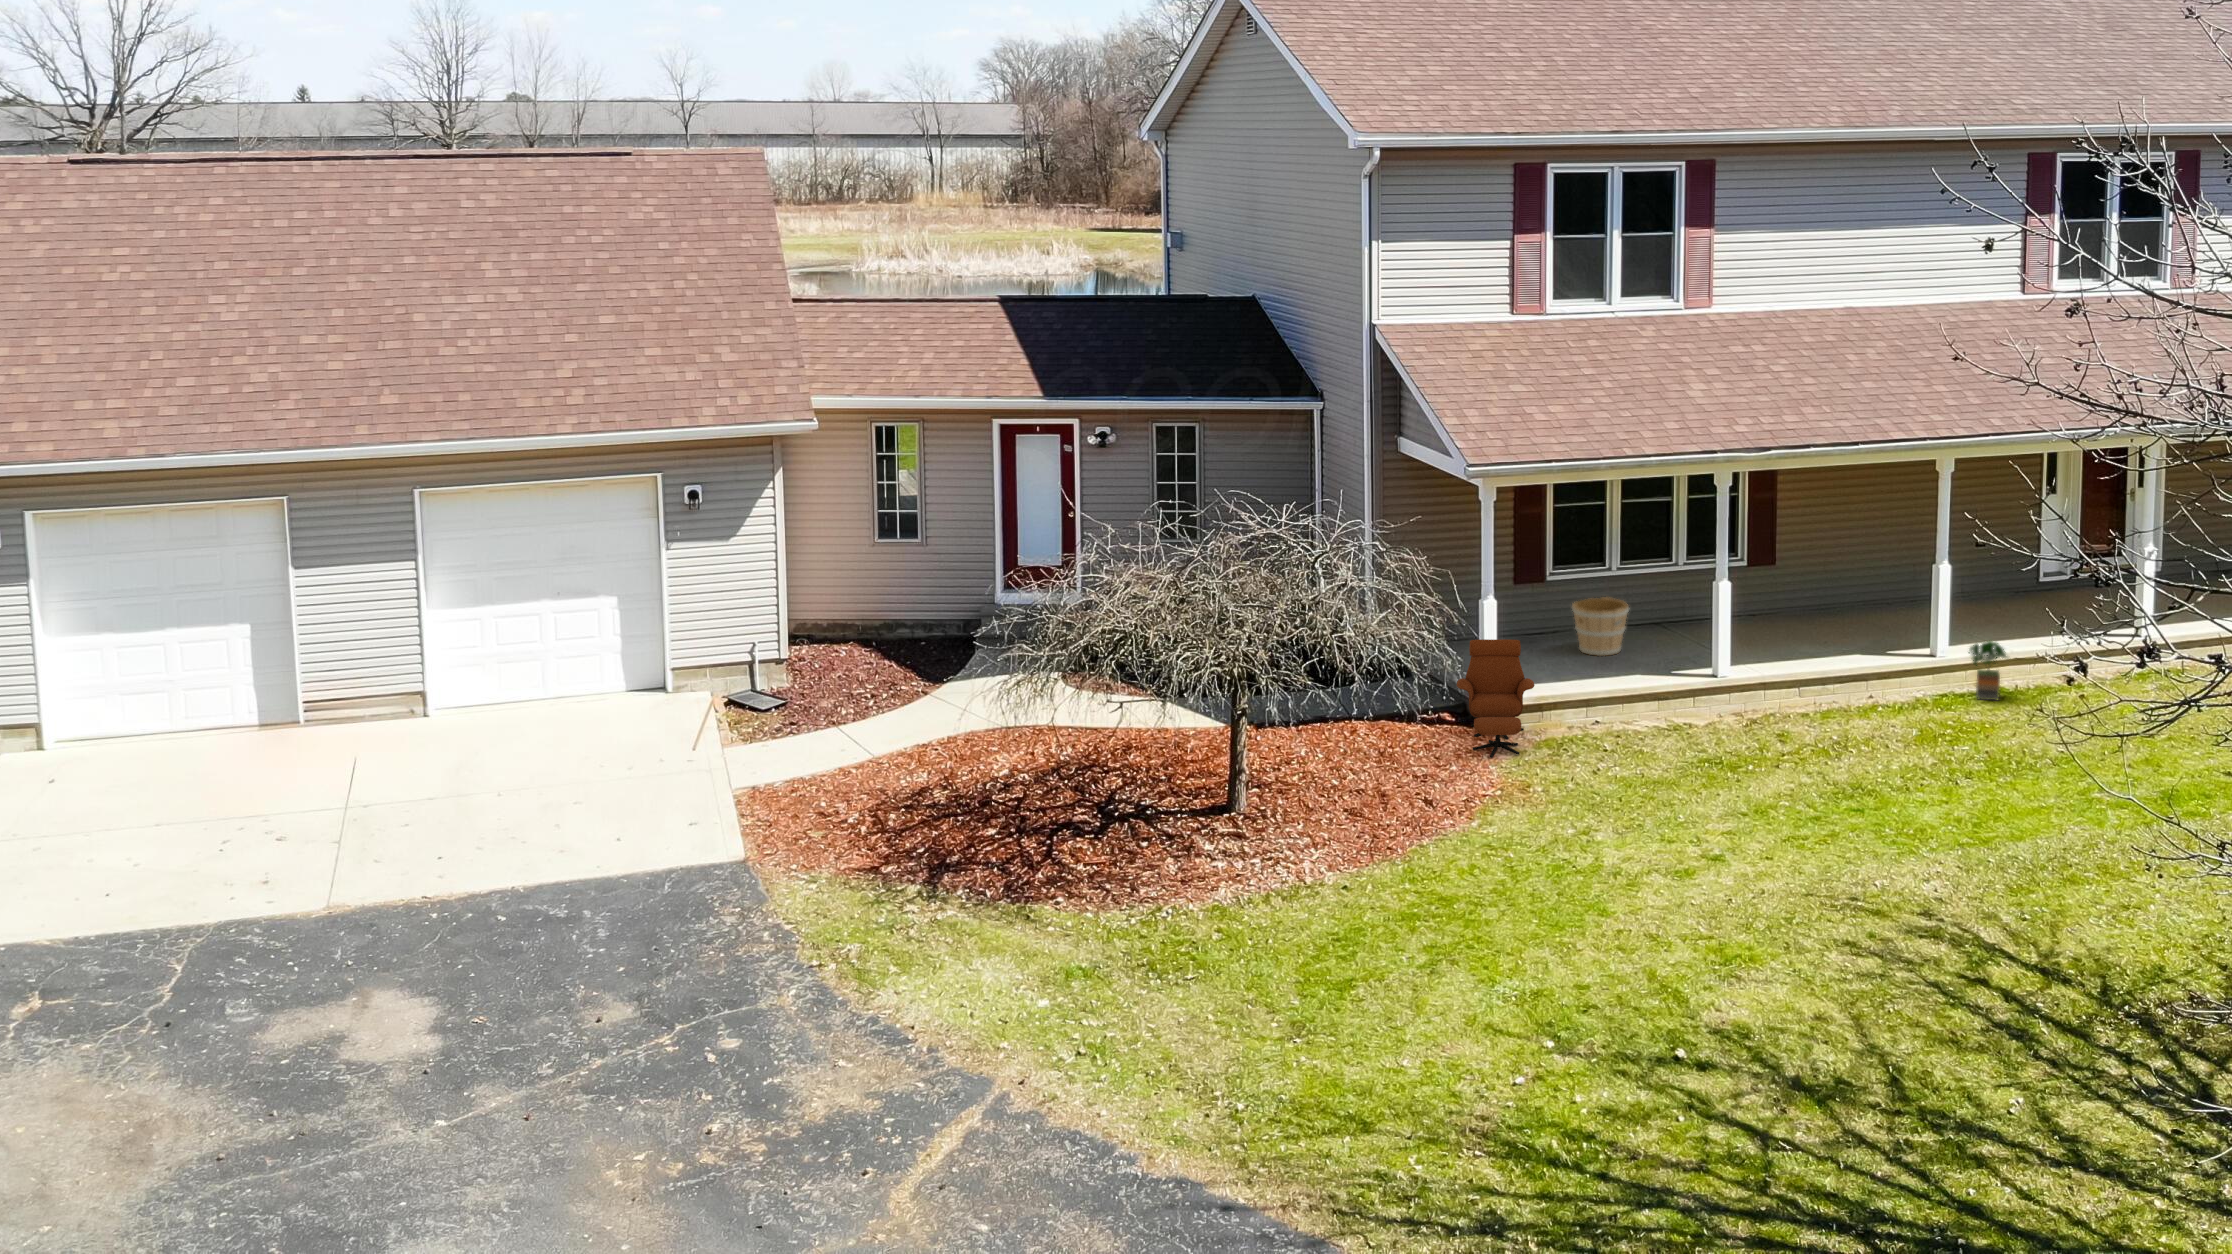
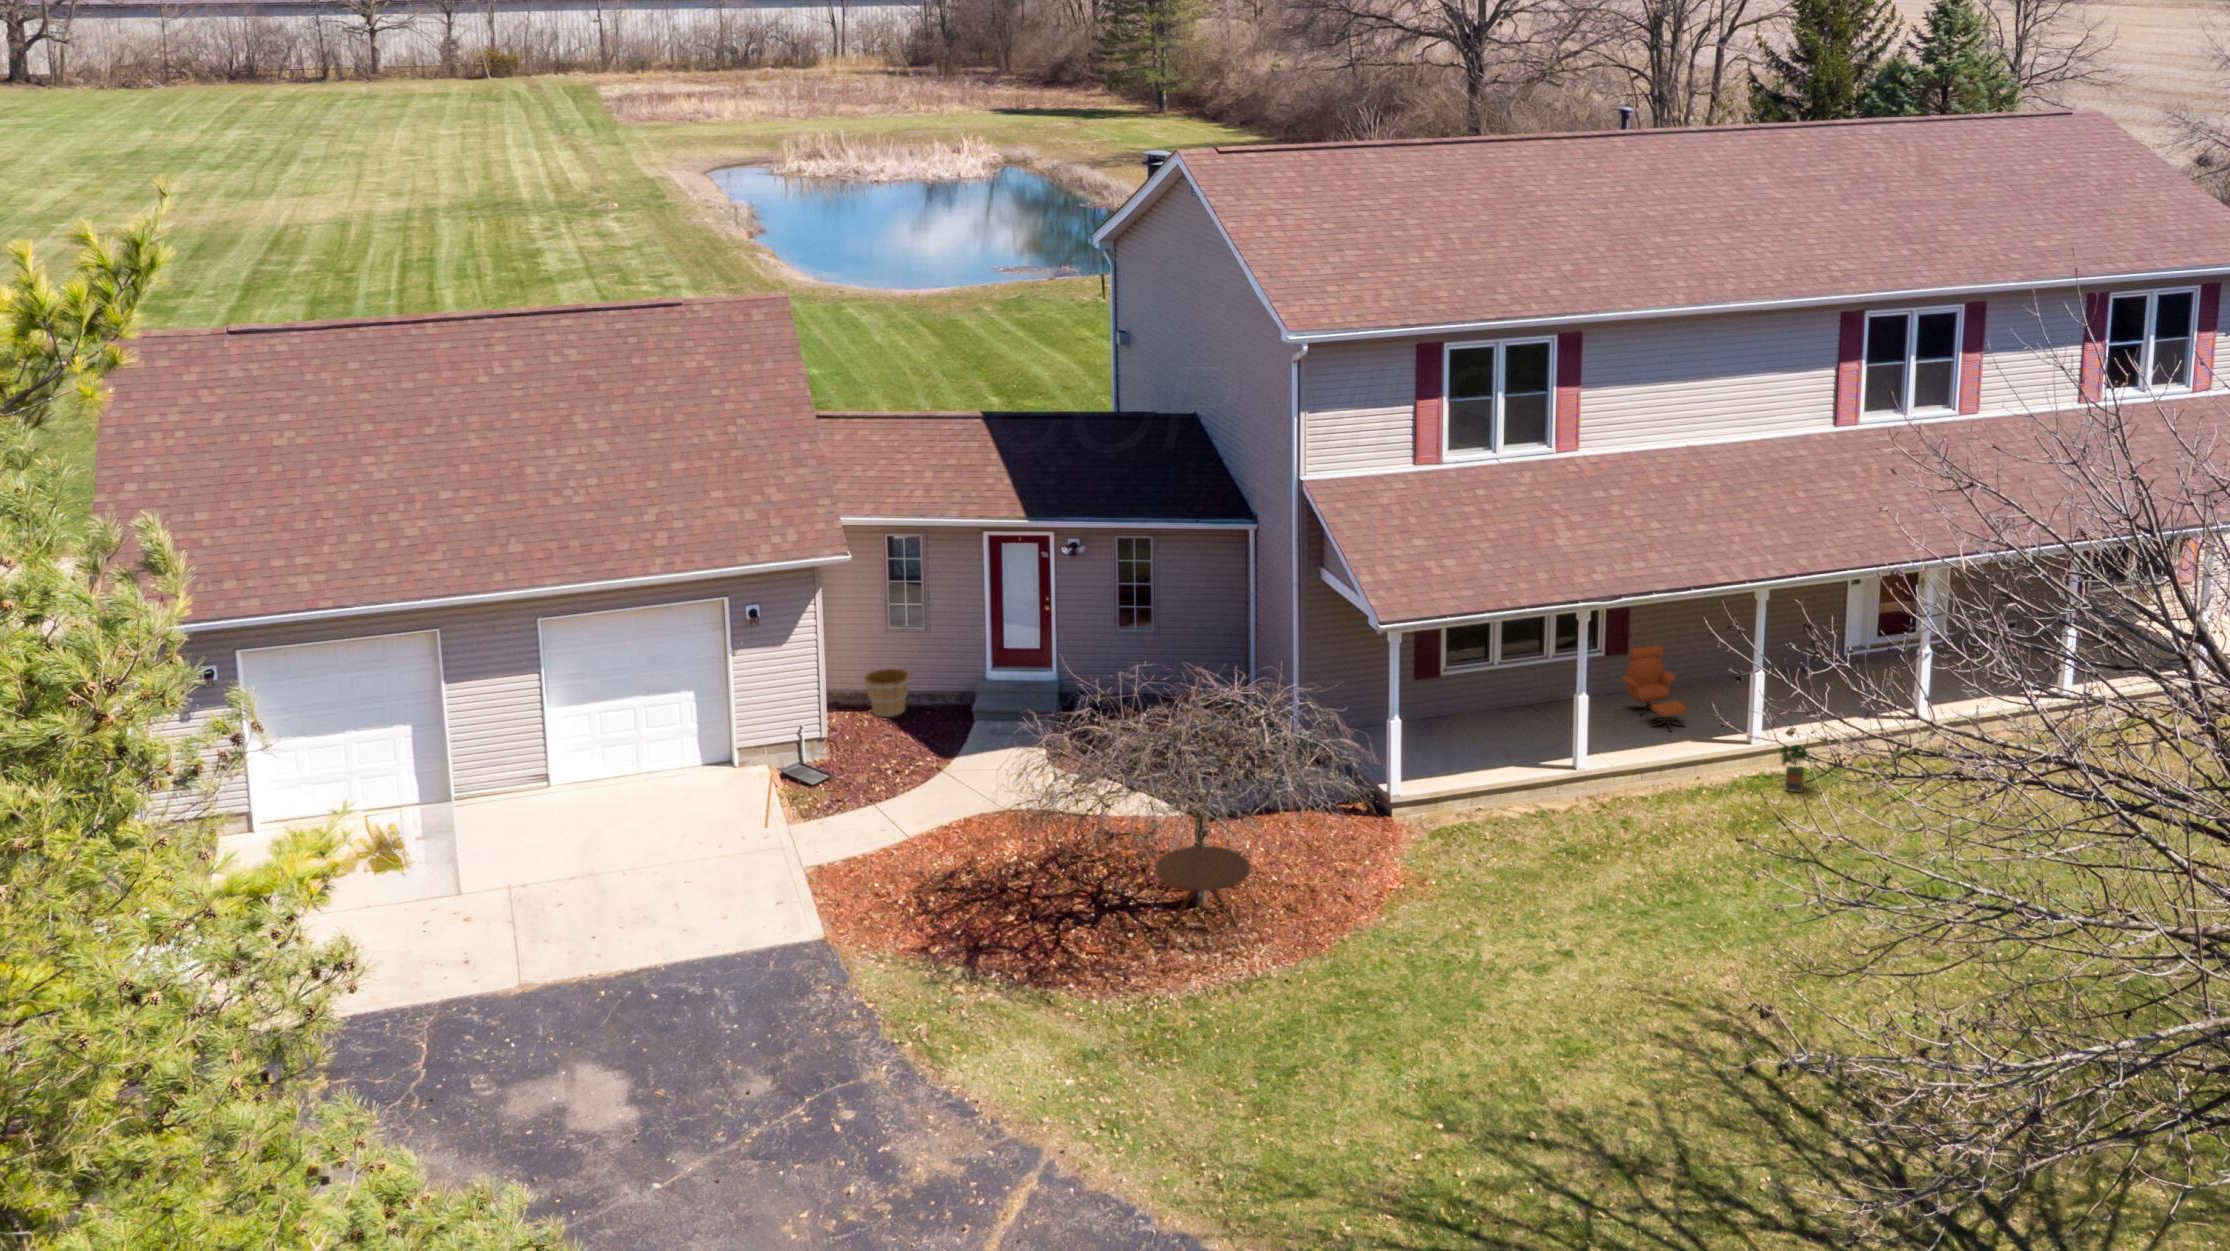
wooden bucket: present [1572,597,1629,656] -> present [865,669,910,717]
lounge chair: present [1457,639,1535,757] -> present [1623,645,1686,730]
round table: none [1176,734,1301,851] -> present [1155,846,1250,927]

